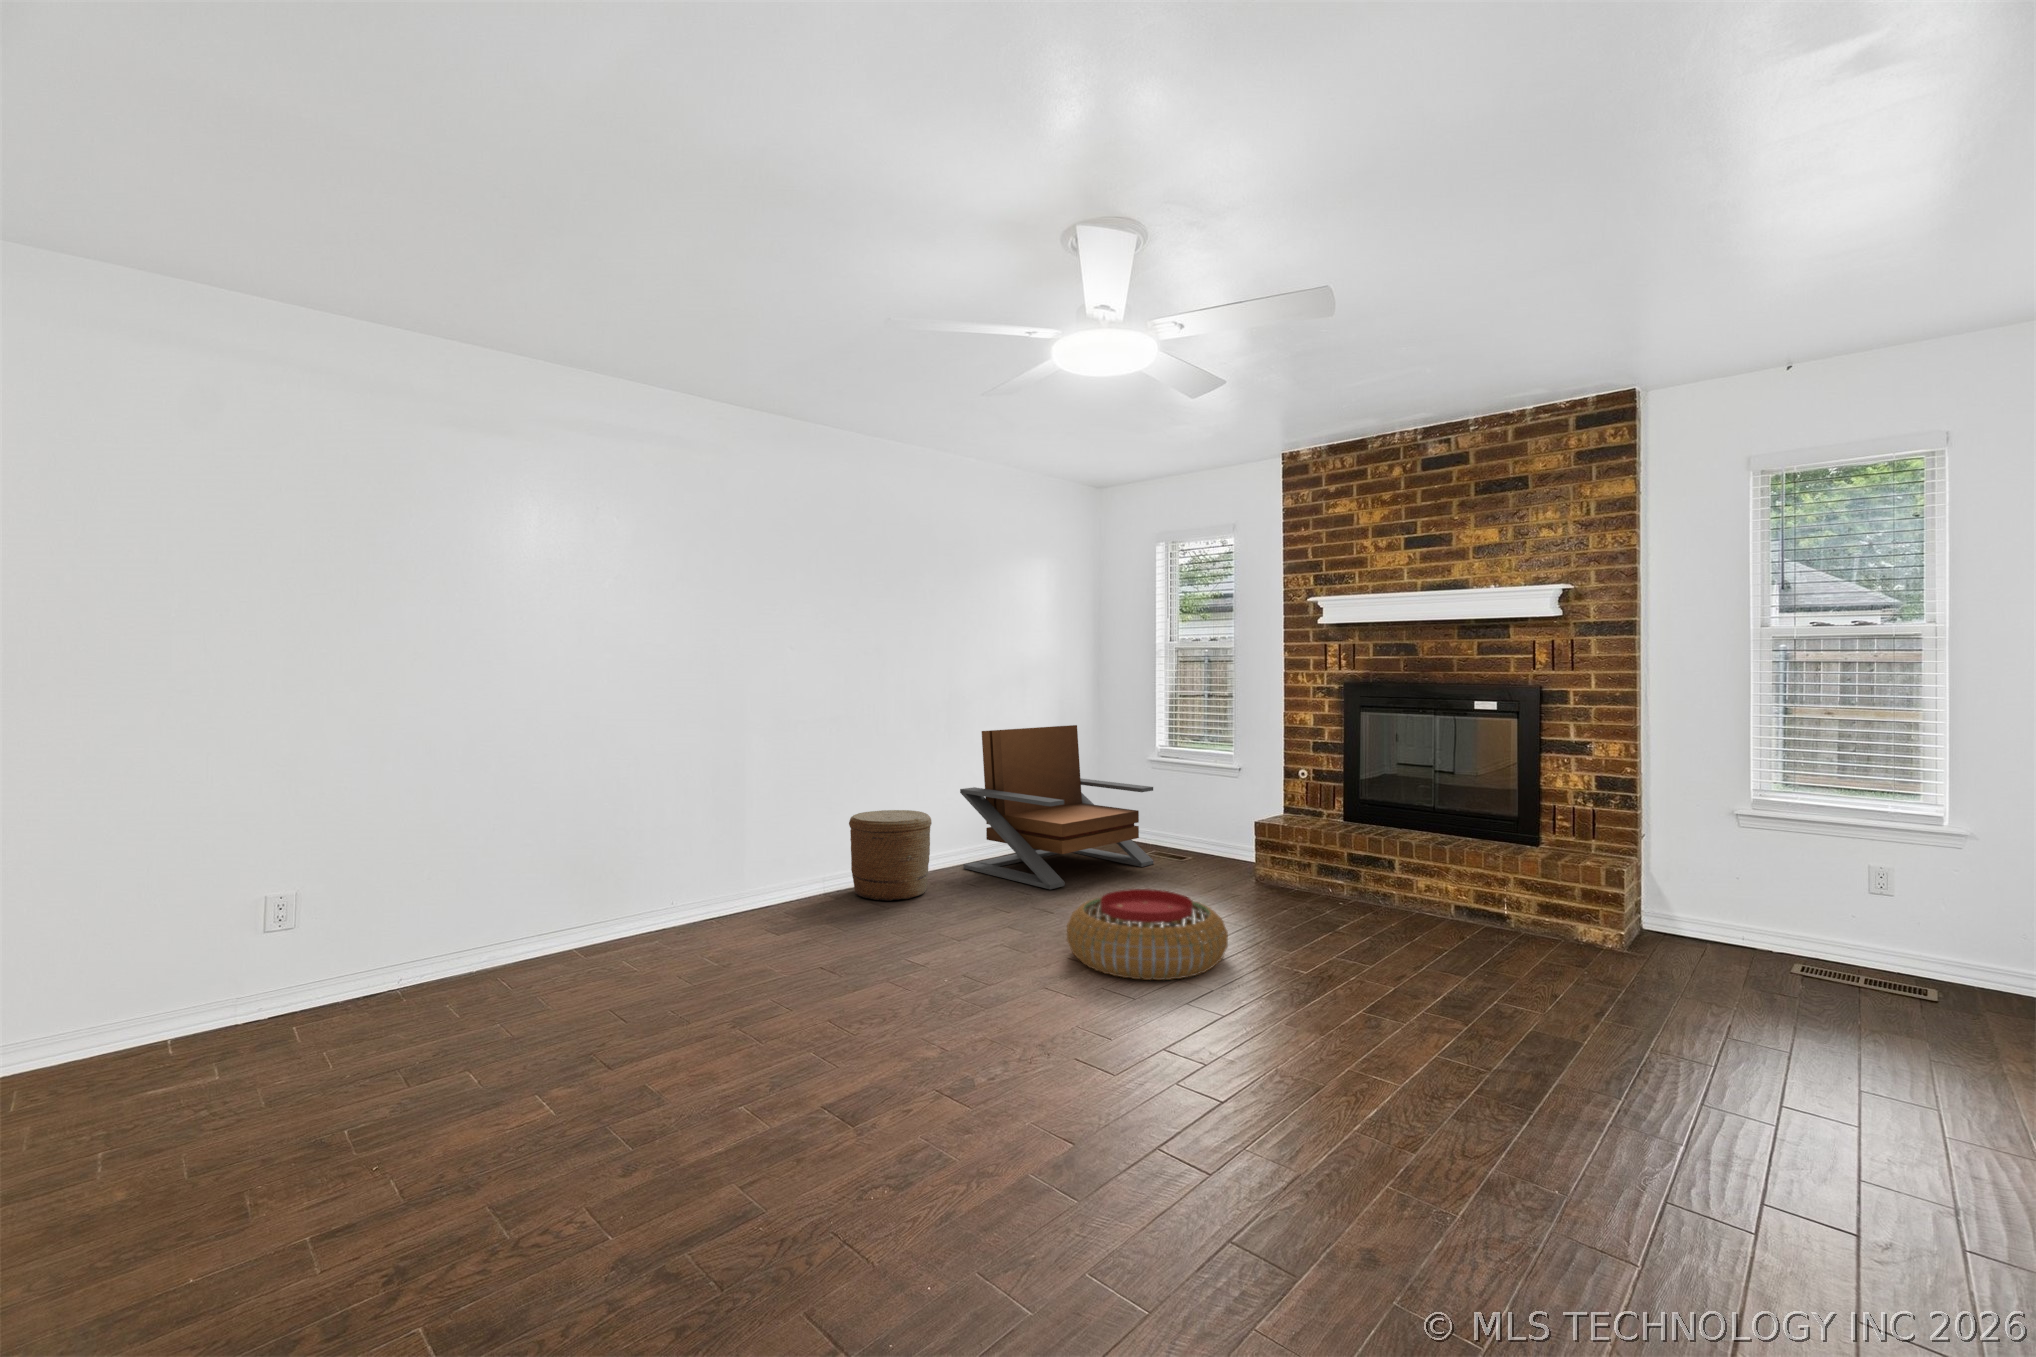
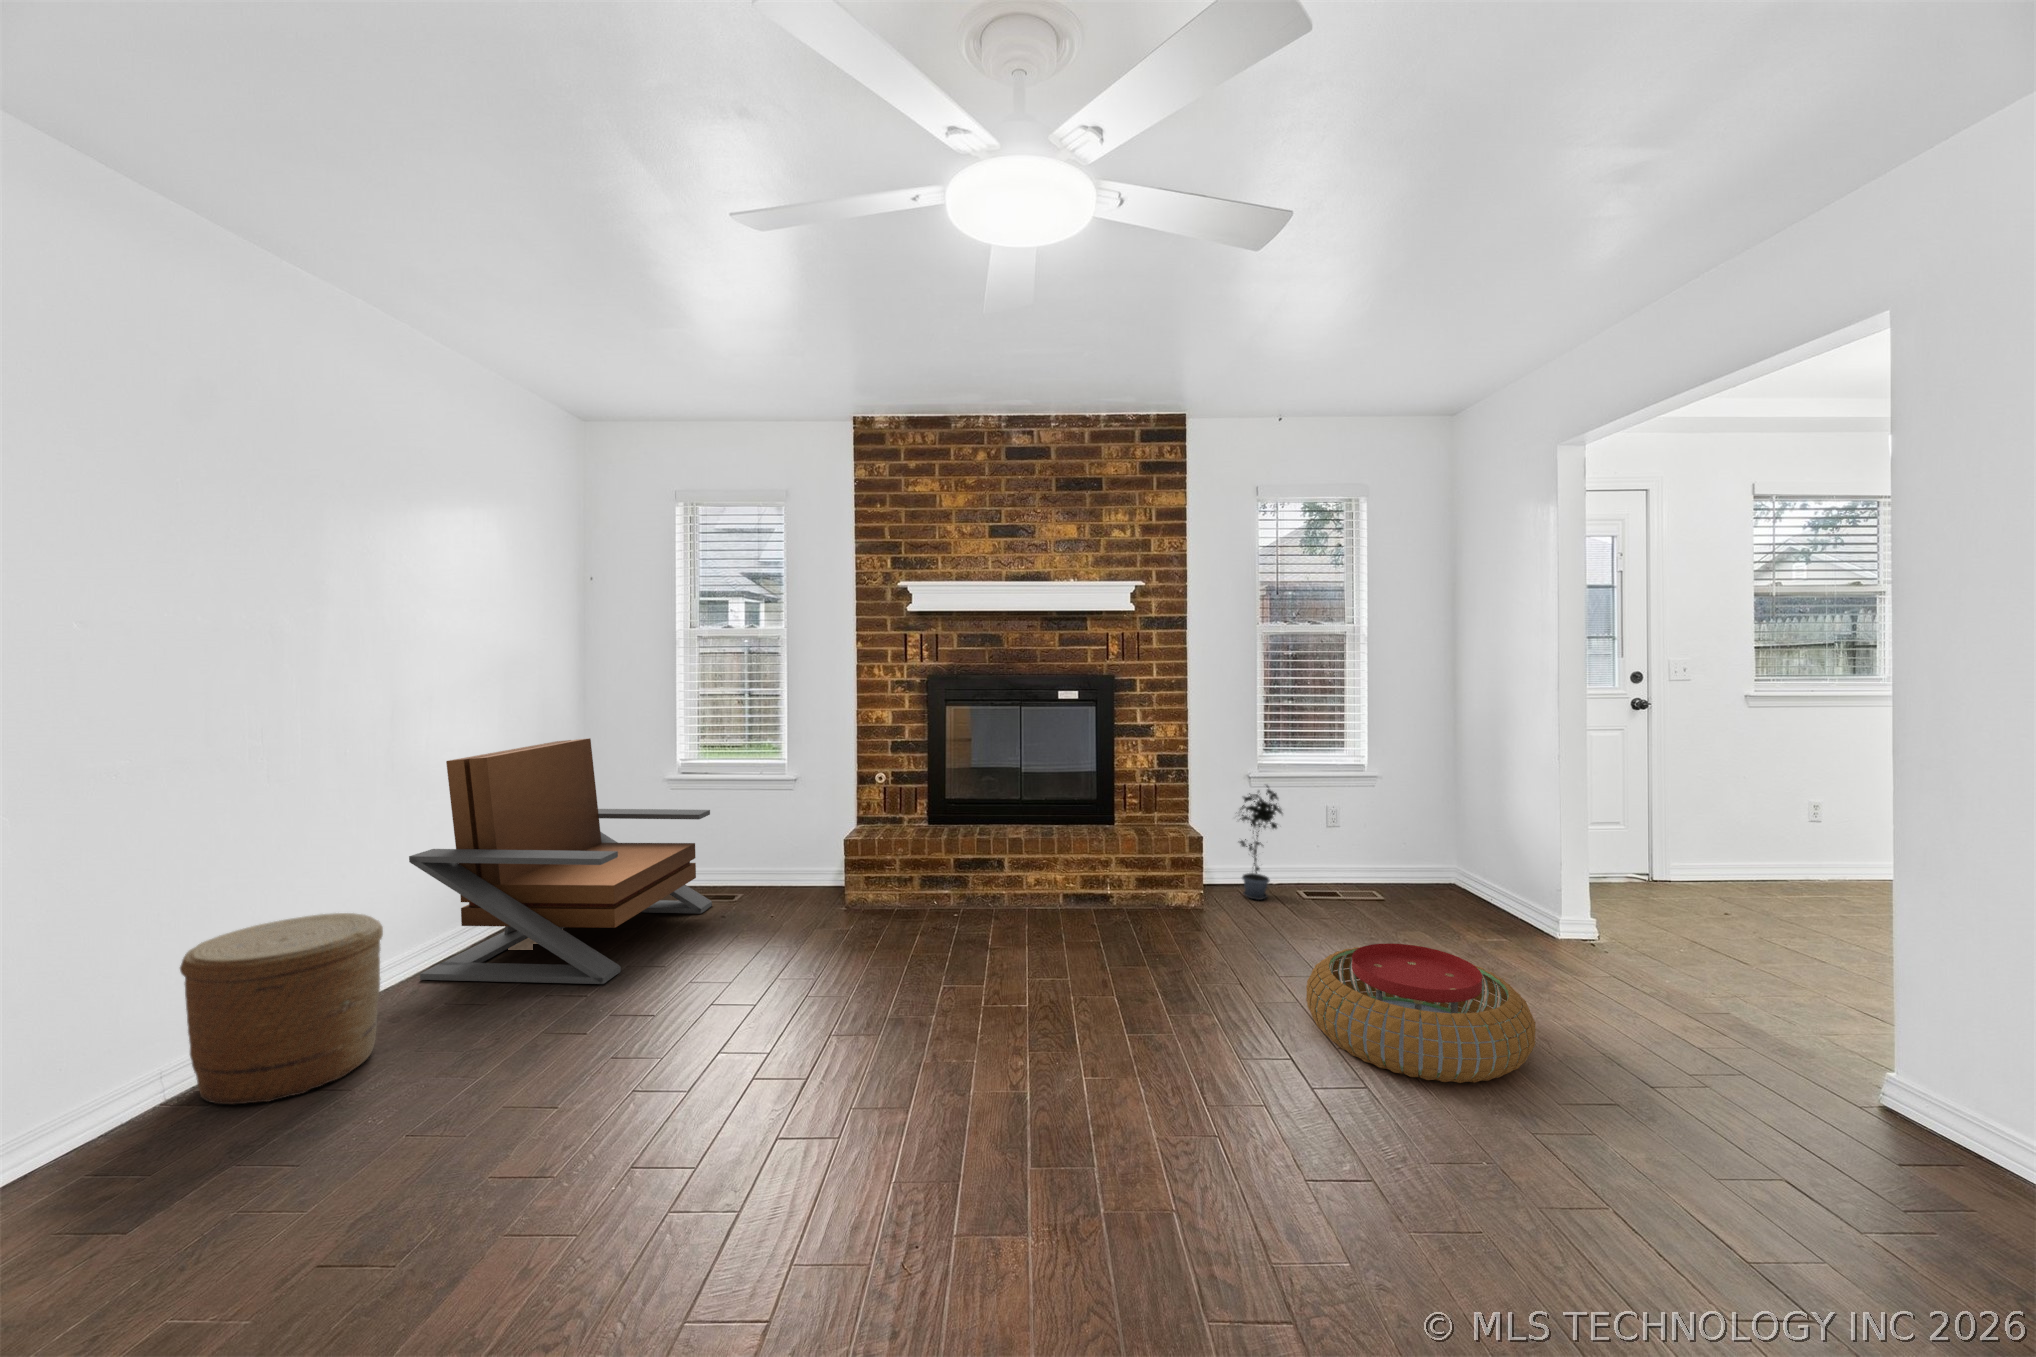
potted plant: none [1681,821,1758,959] -> present [1239,785,1282,900]
pouf: present [1067,889,1228,980] -> present [1306,943,1536,1083]

